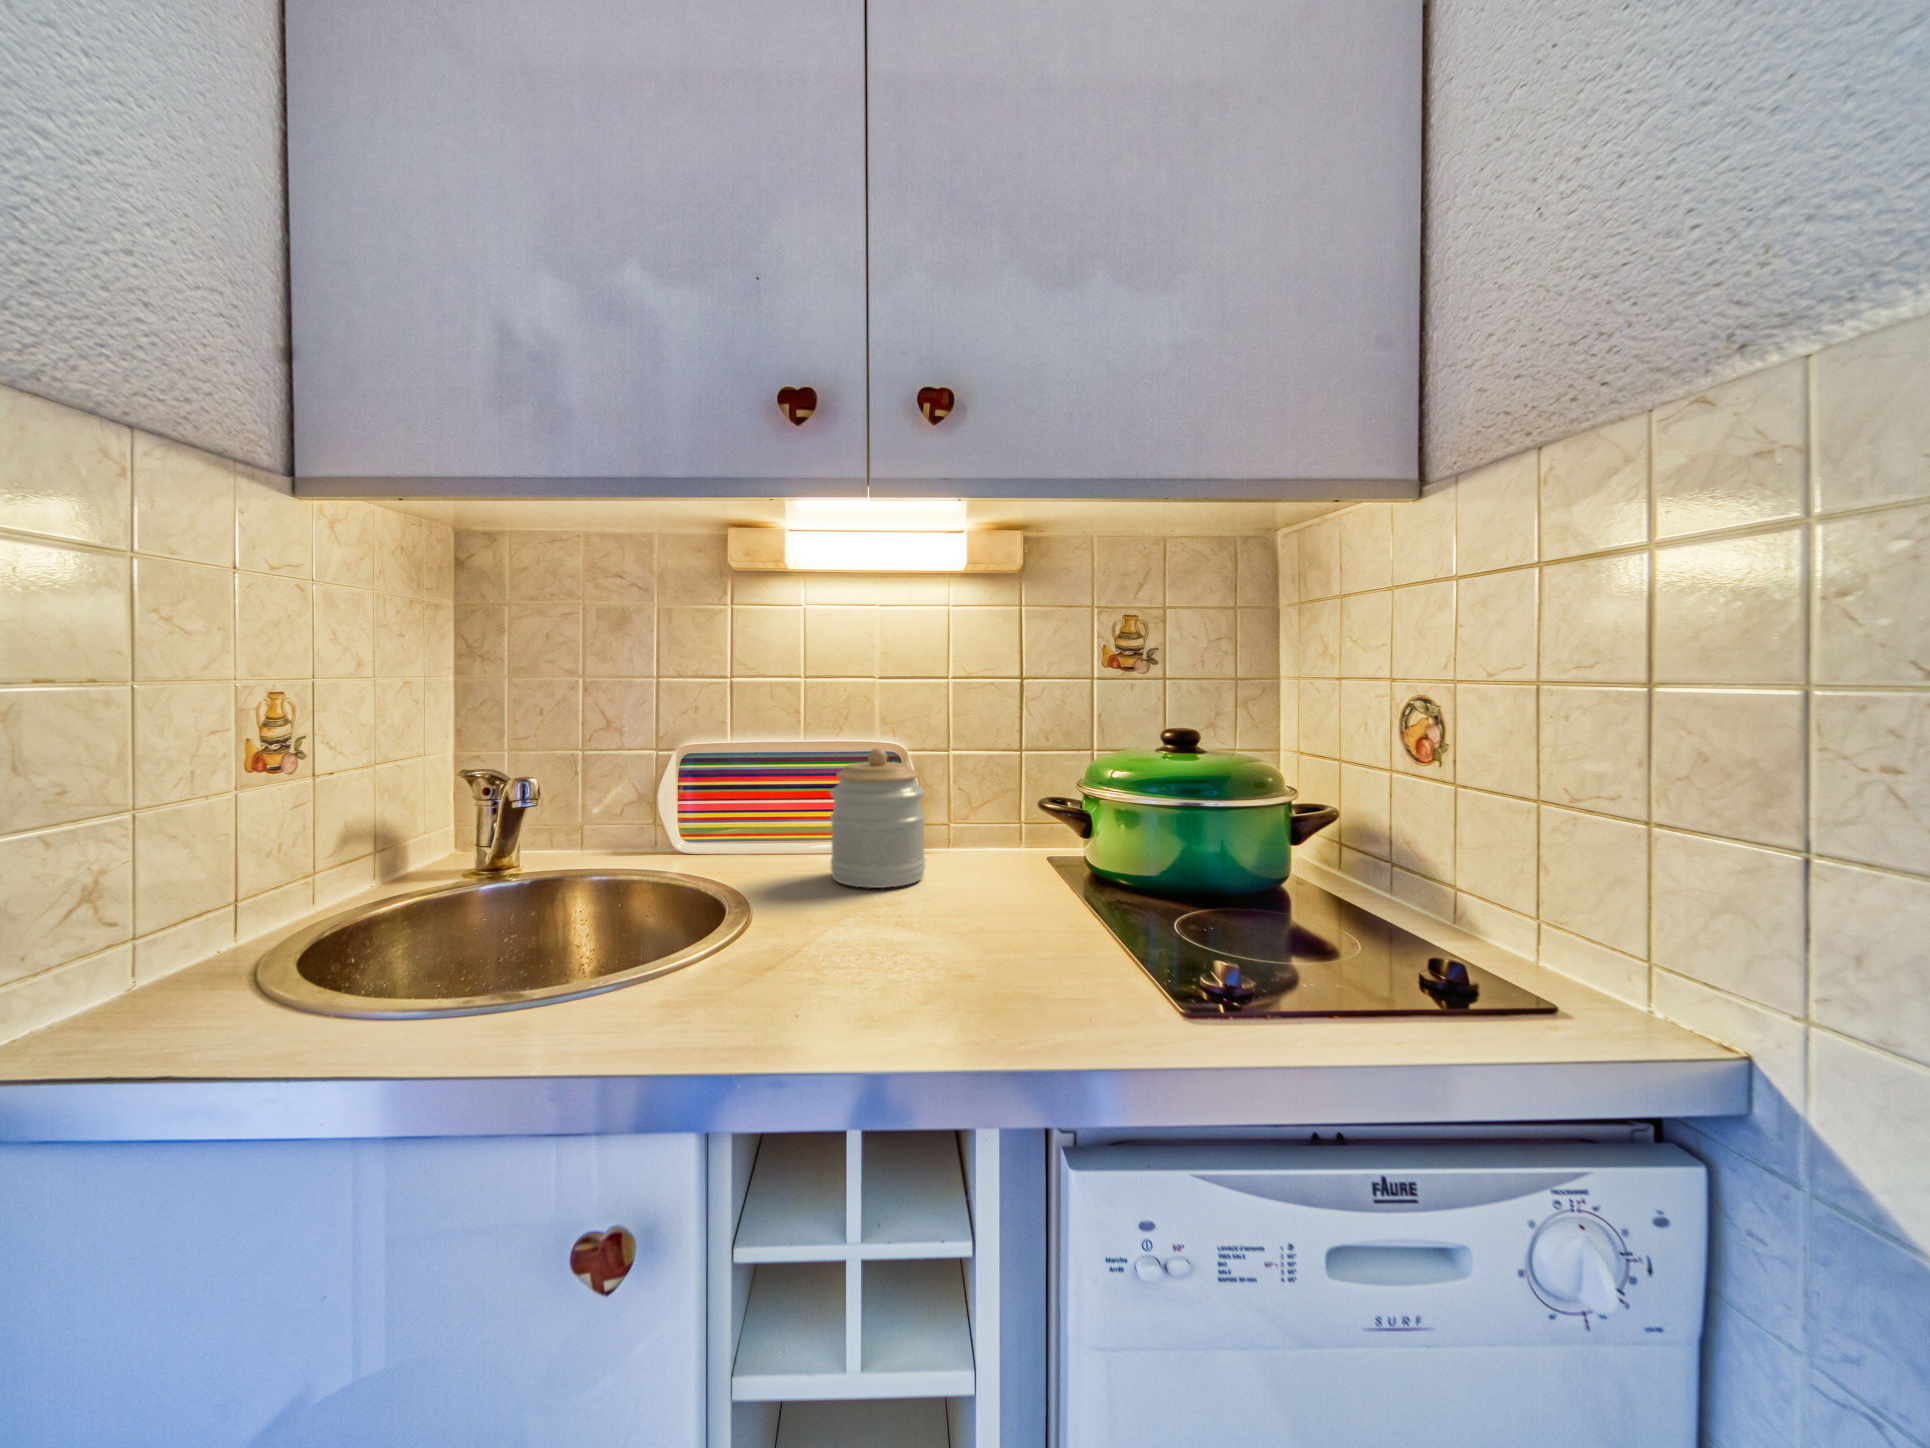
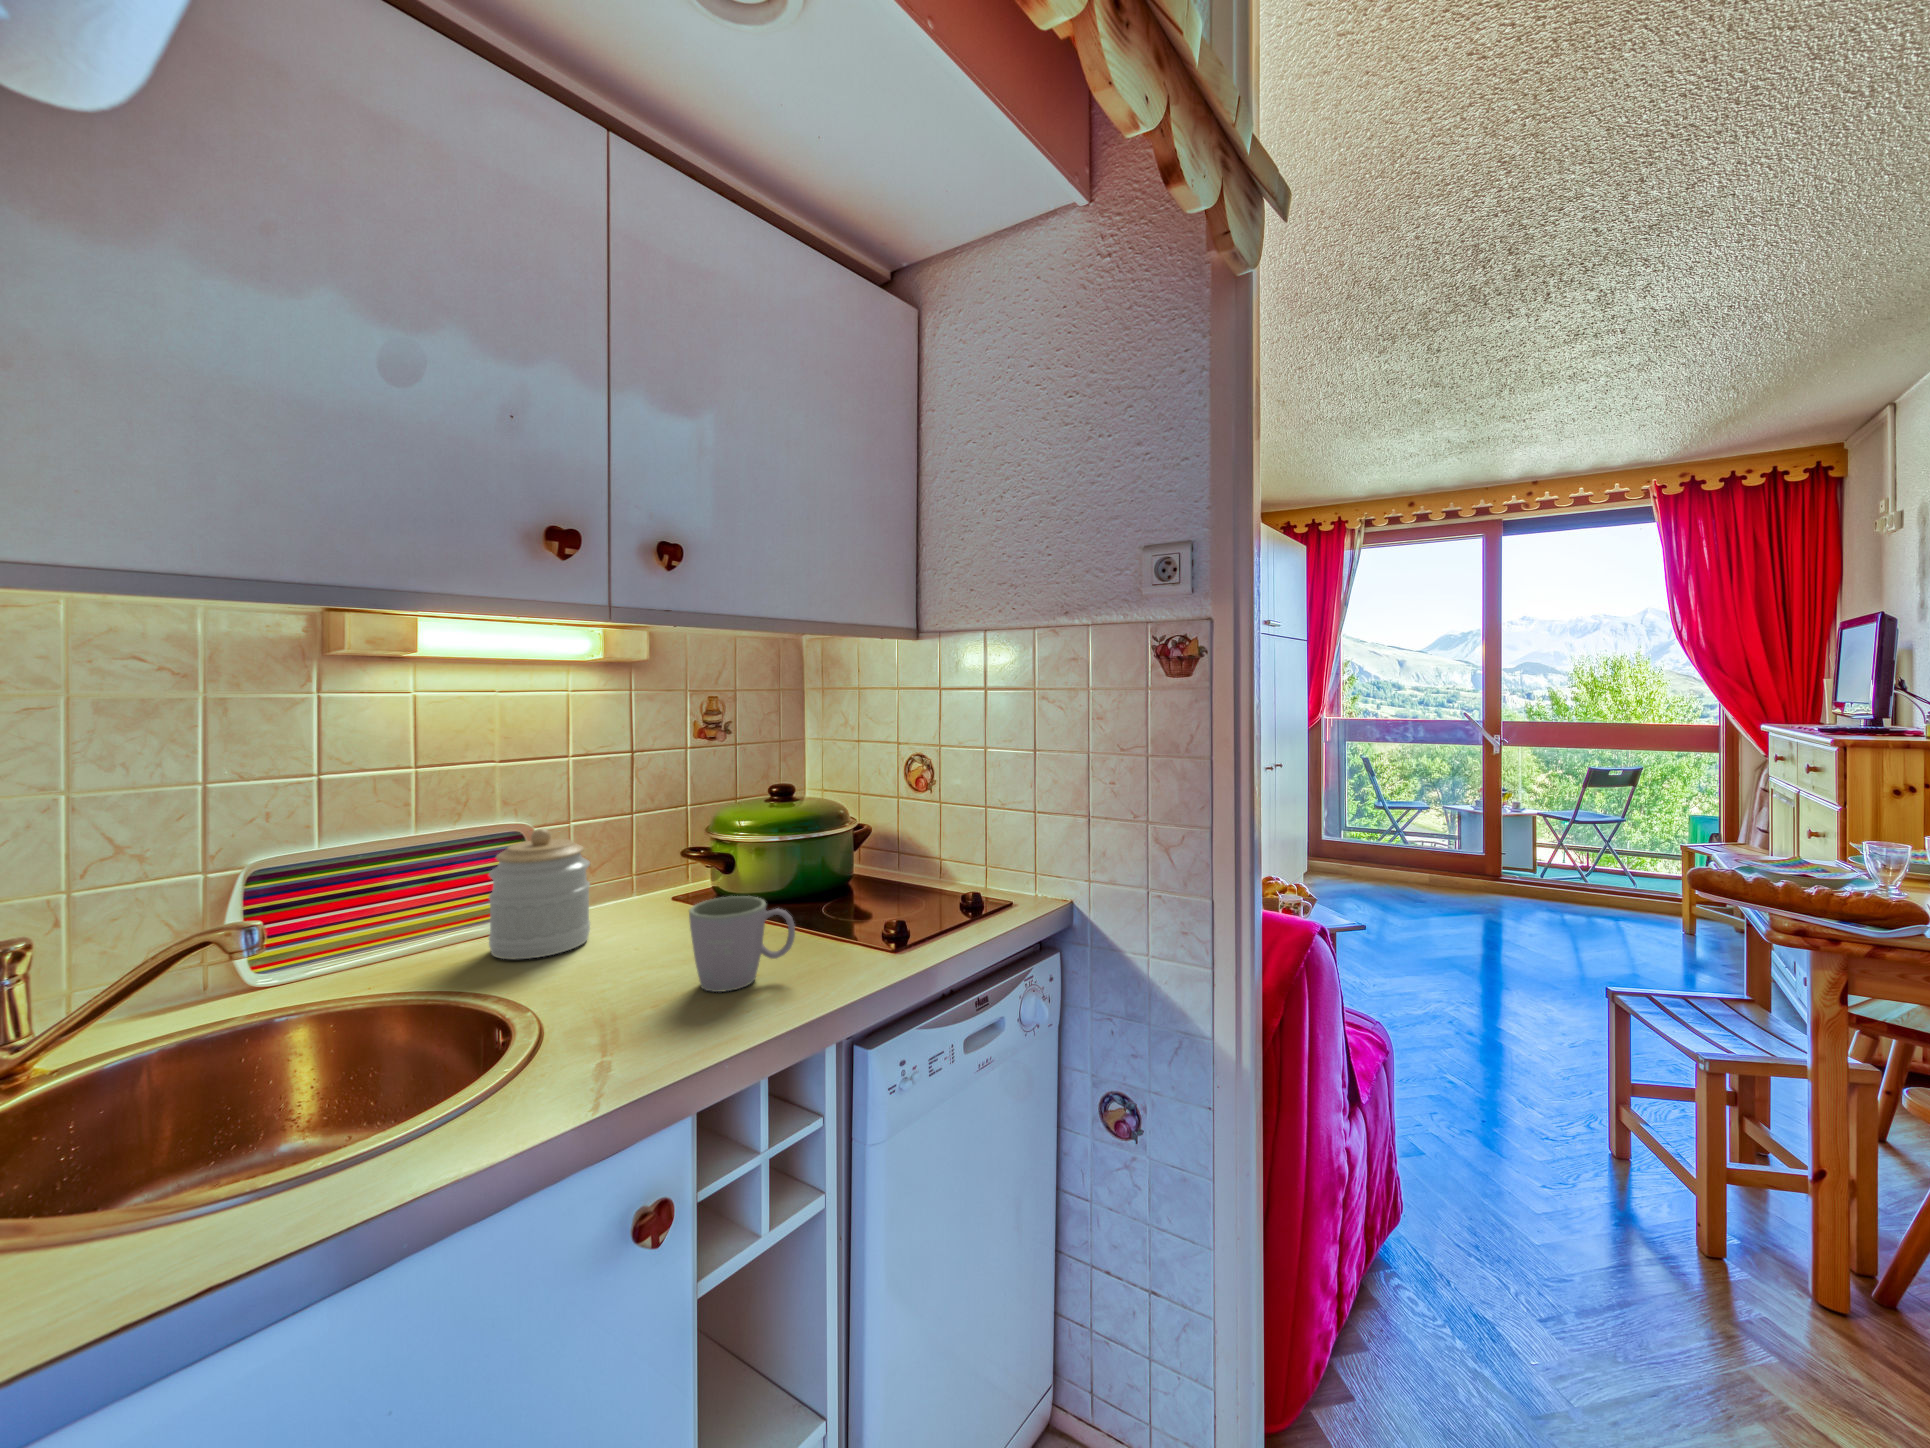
mug: none [896,854,1027,984] -> present [689,896,795,992]

